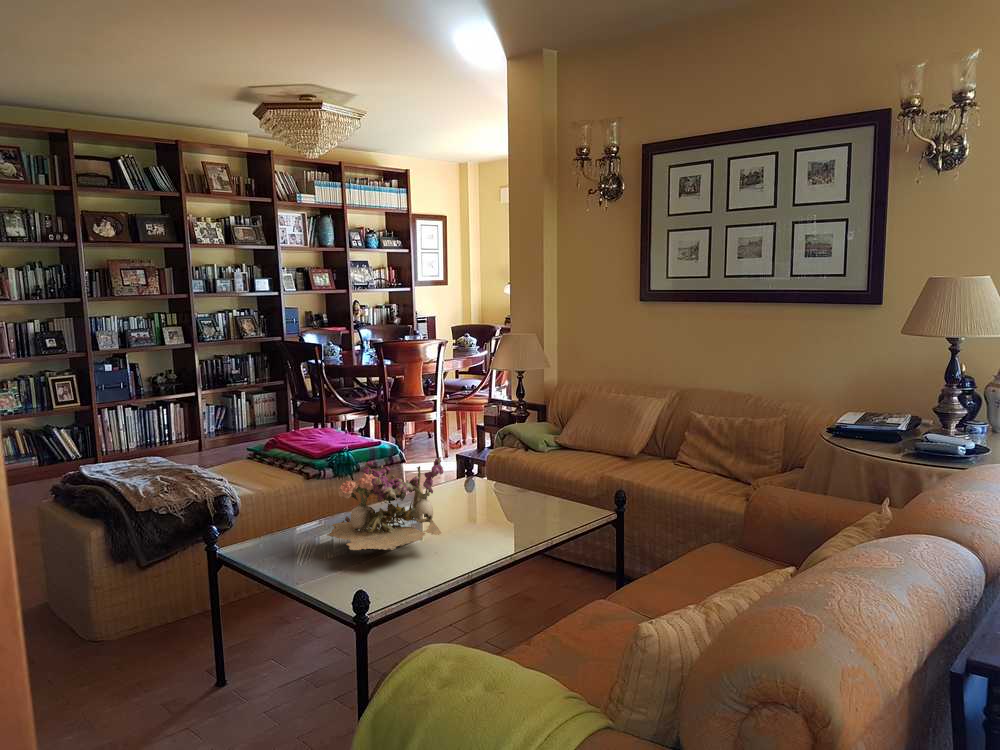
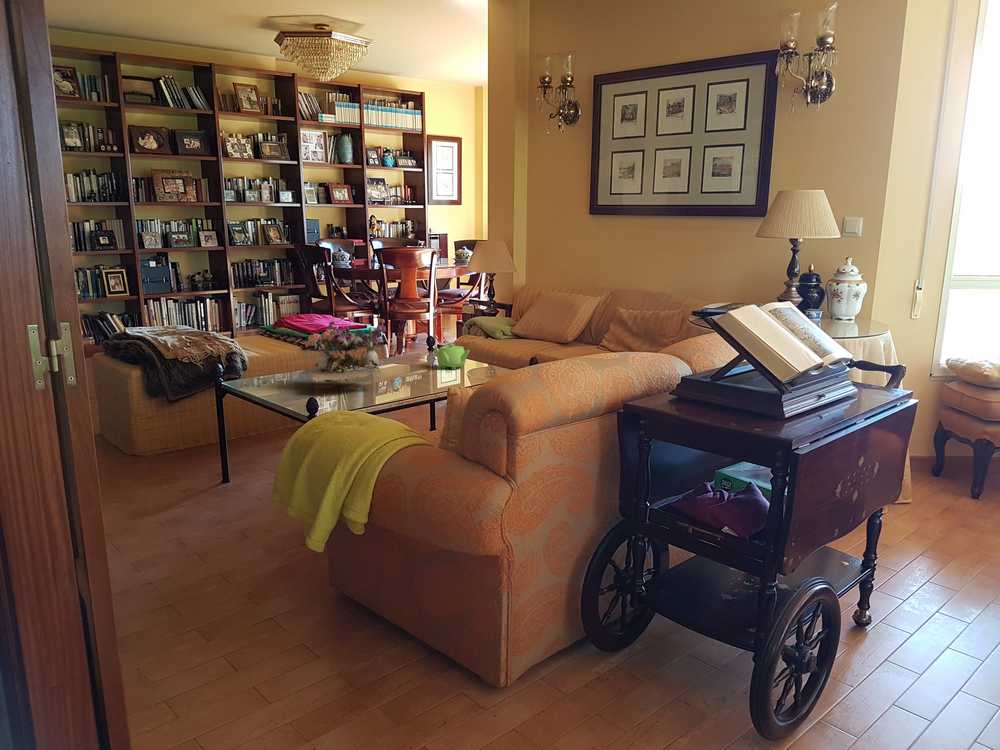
teapot: none [485,472,533,506] -> present [434,344,469,370]

